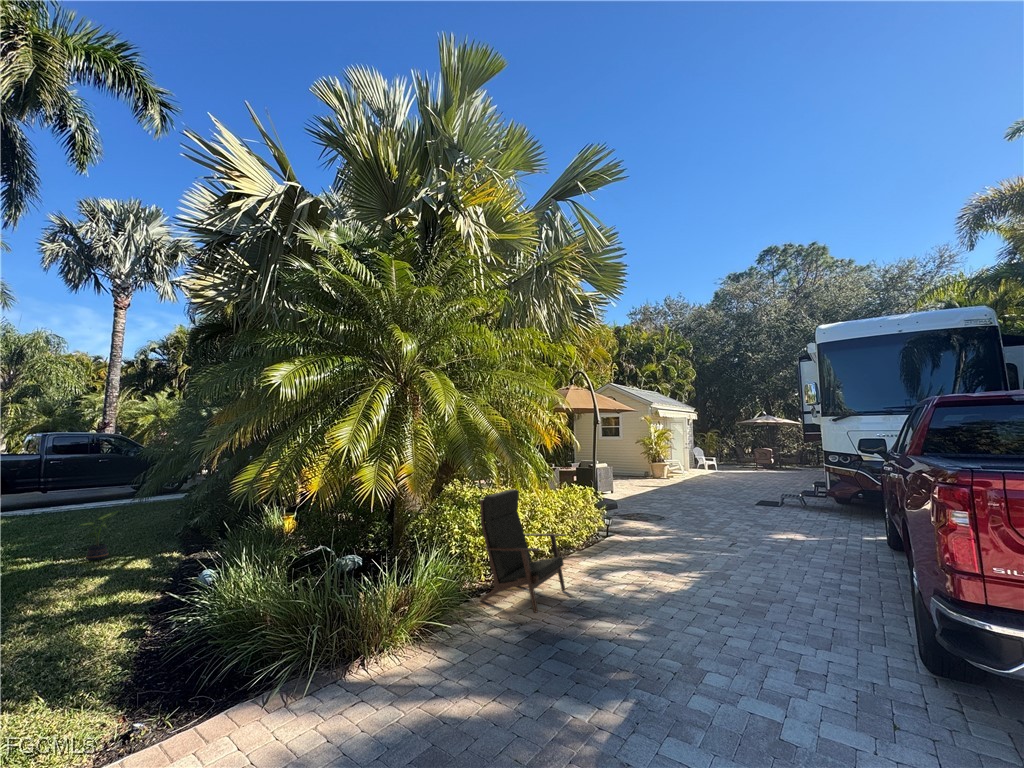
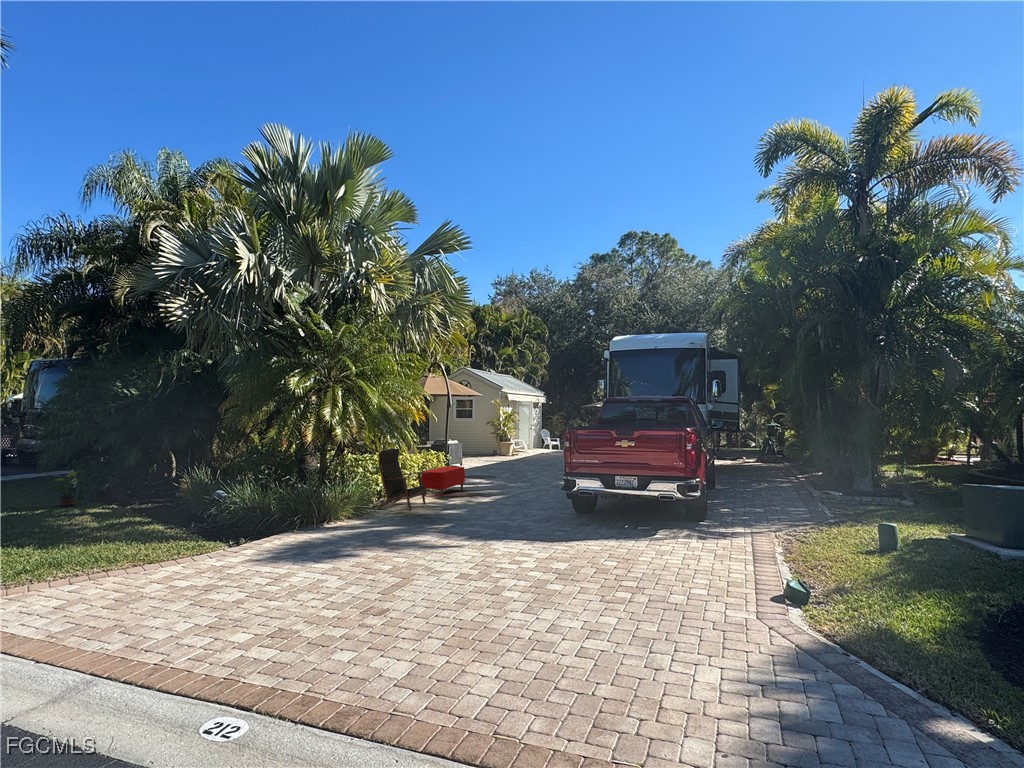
bench: none [558,510,627,567] -> present [421,466,465,497]

